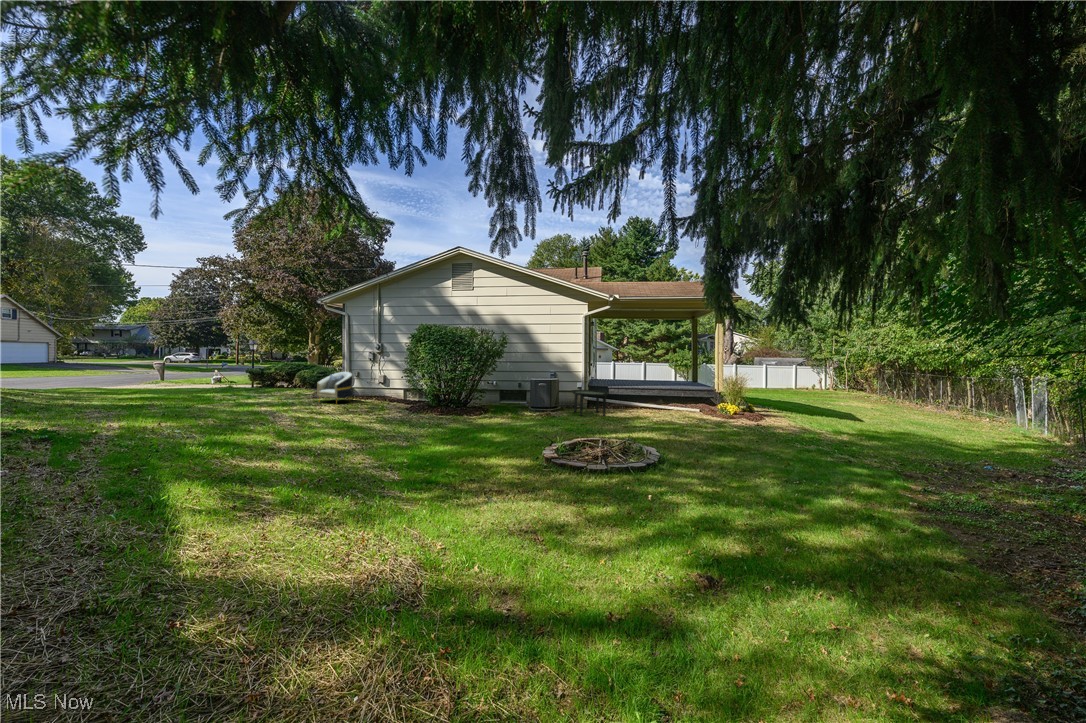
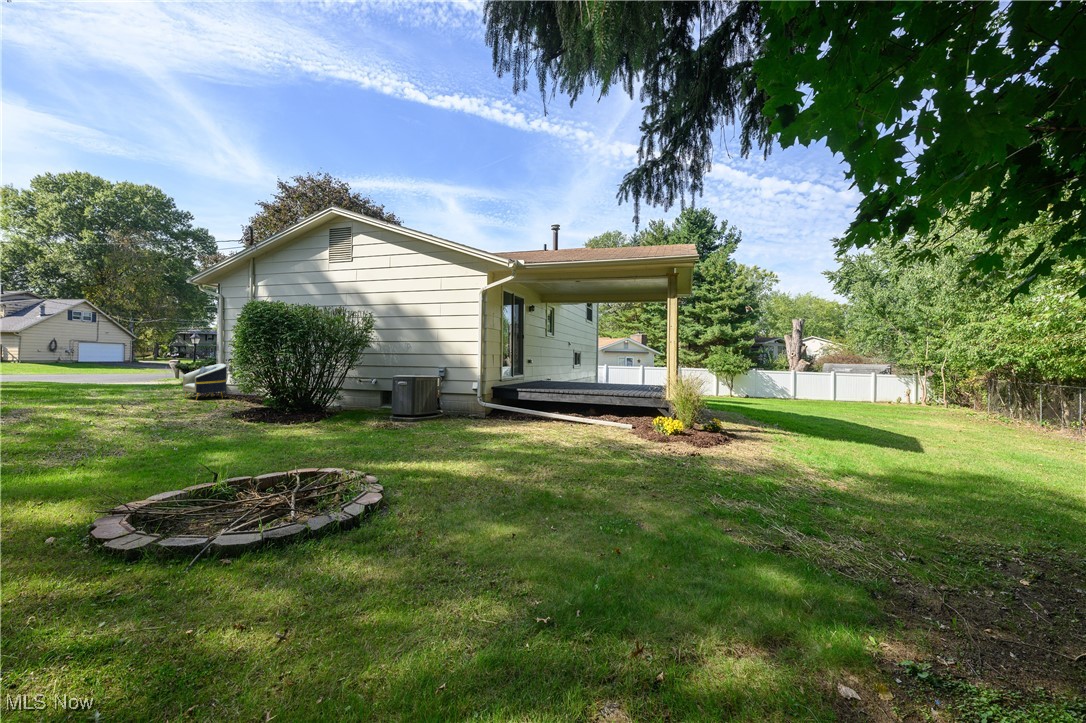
round table: present [572,390,609,416] -> none [452,390,504,427]

